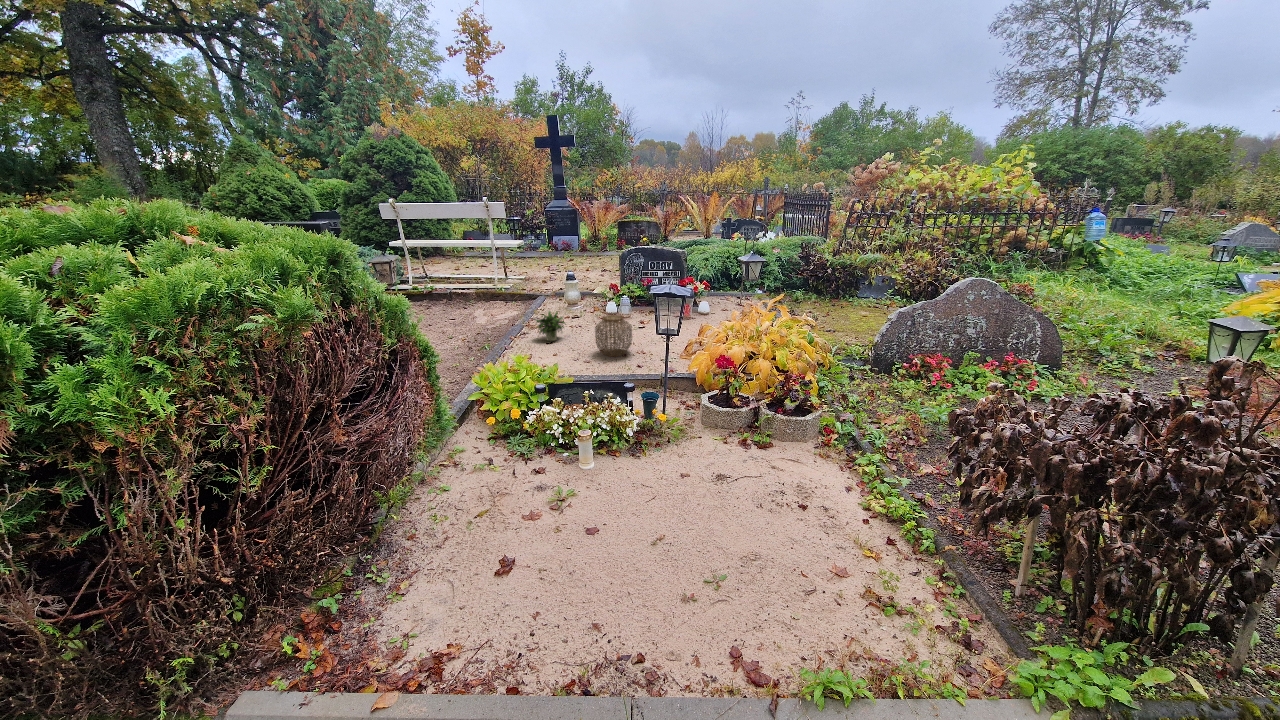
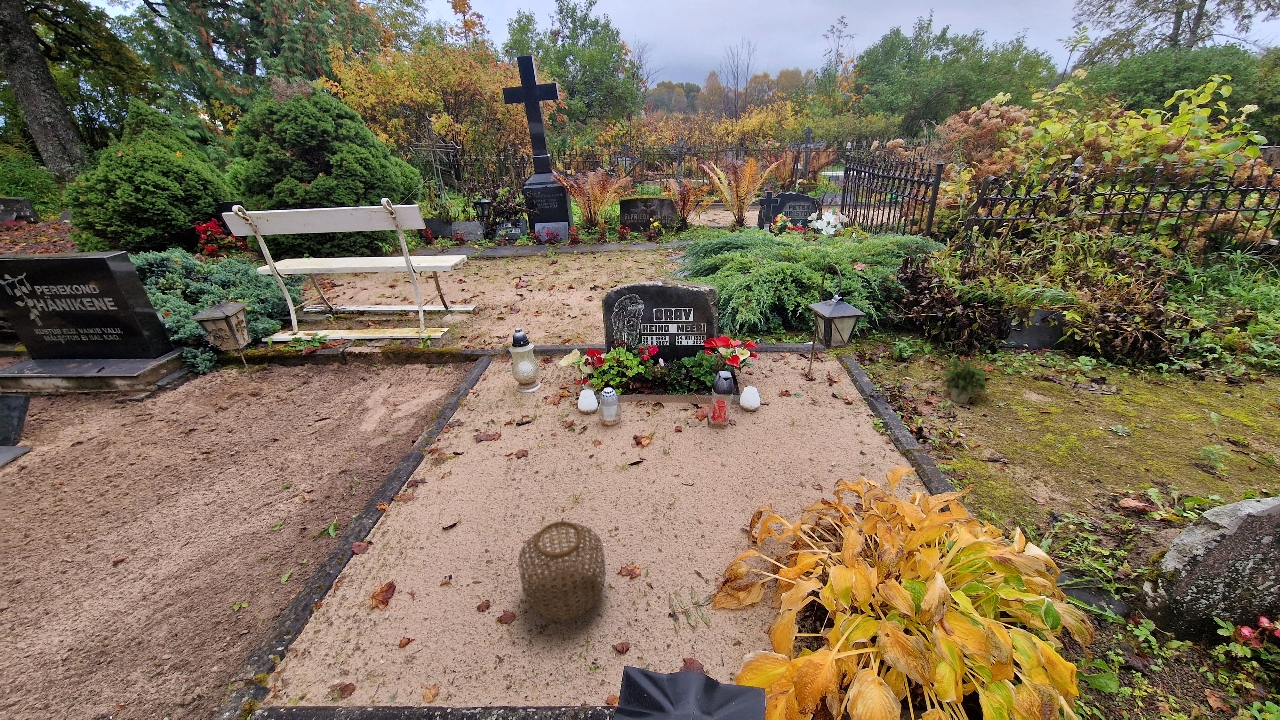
potted plant: present [536,311,565,341] -> present [941,355,987,403]

